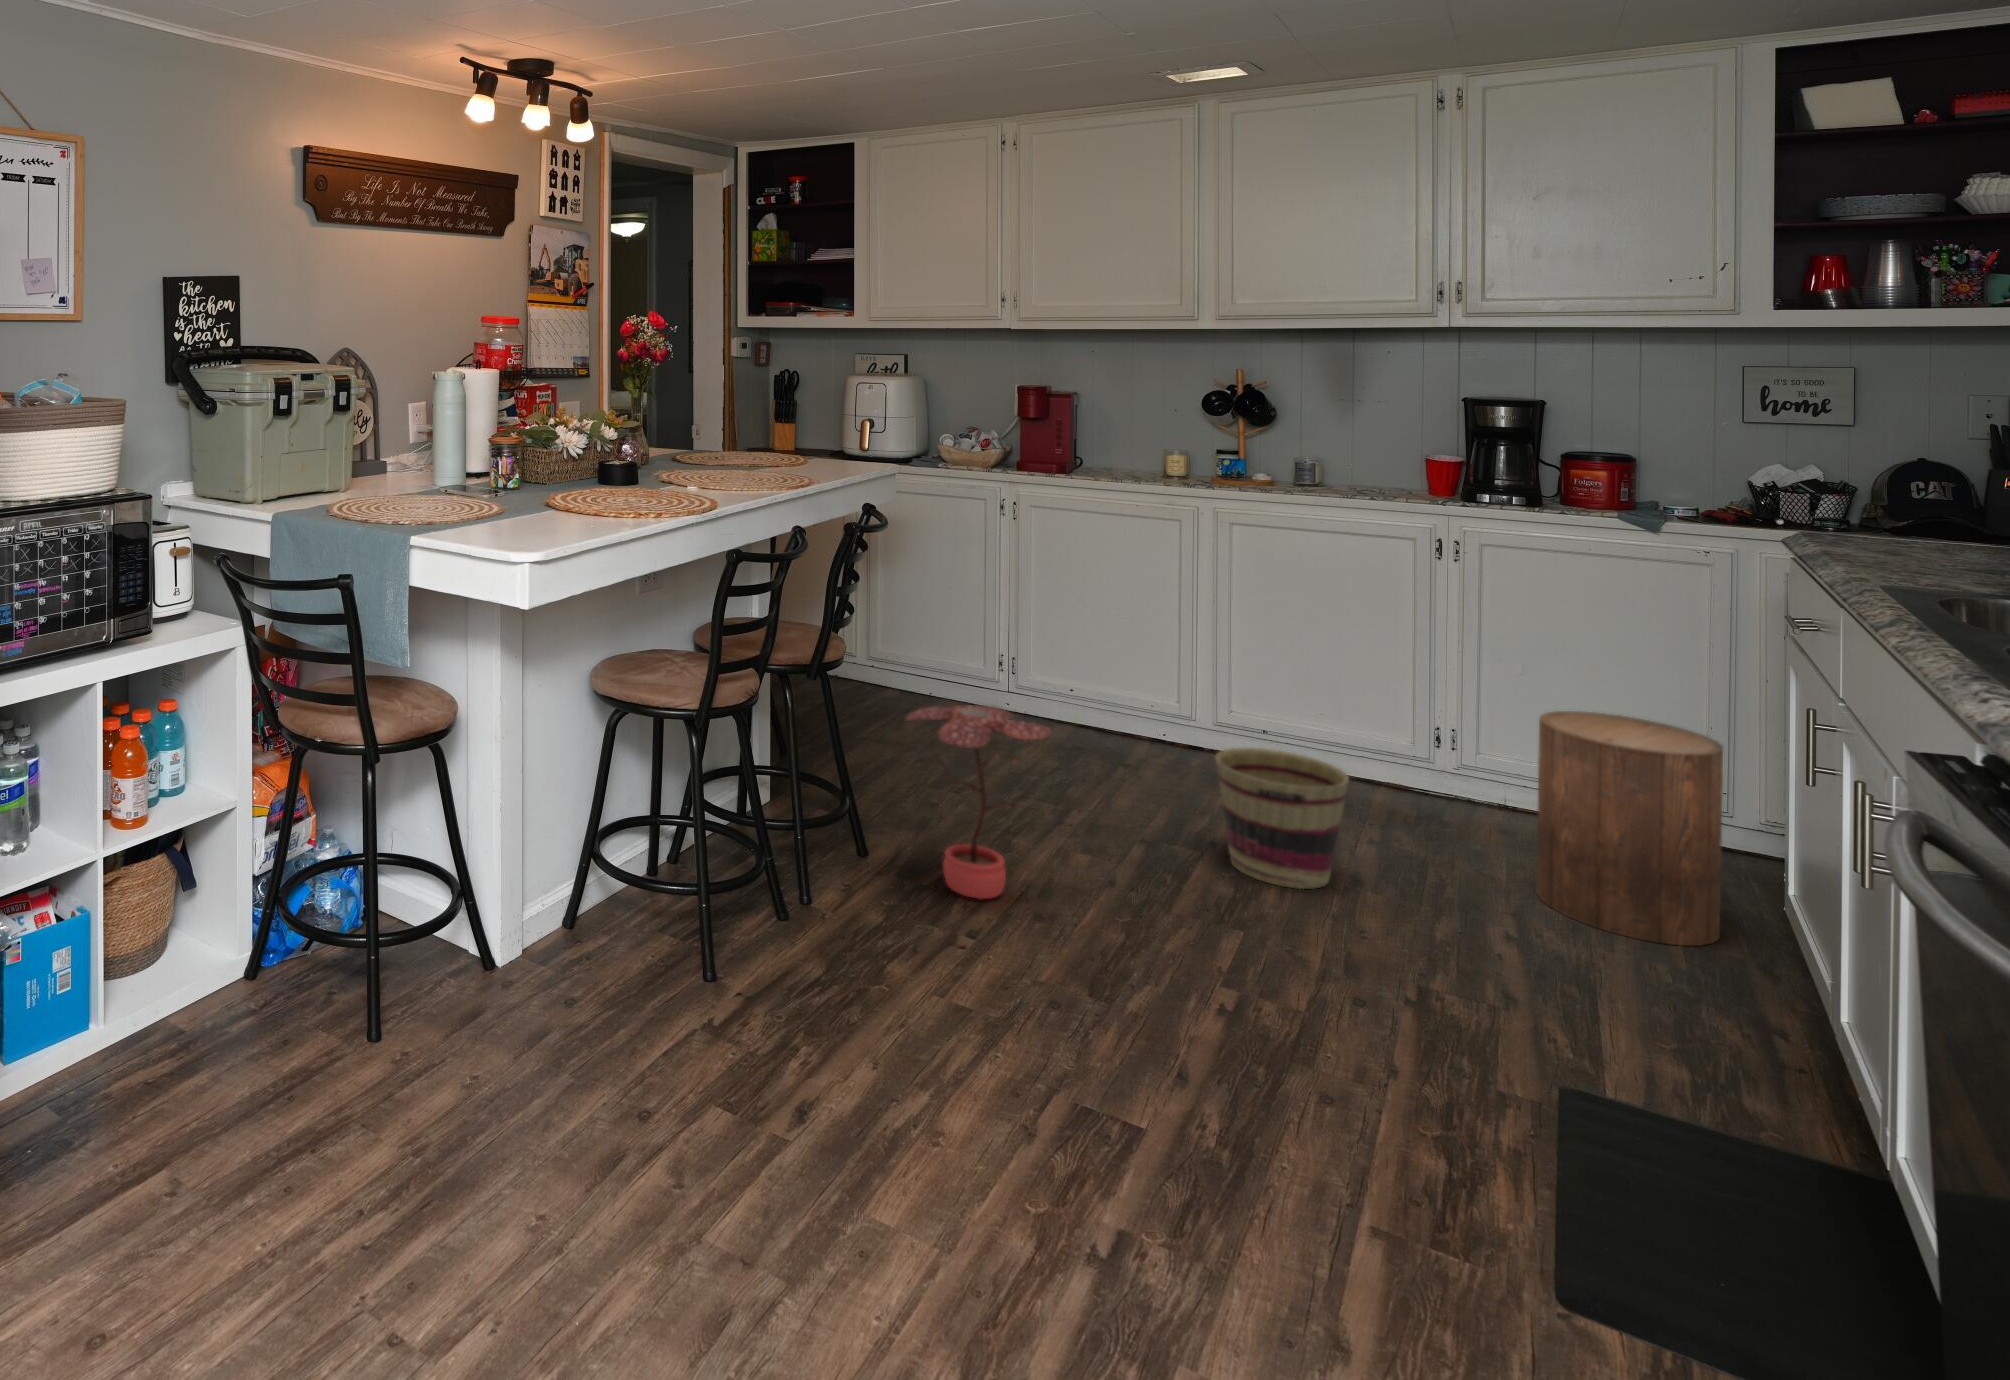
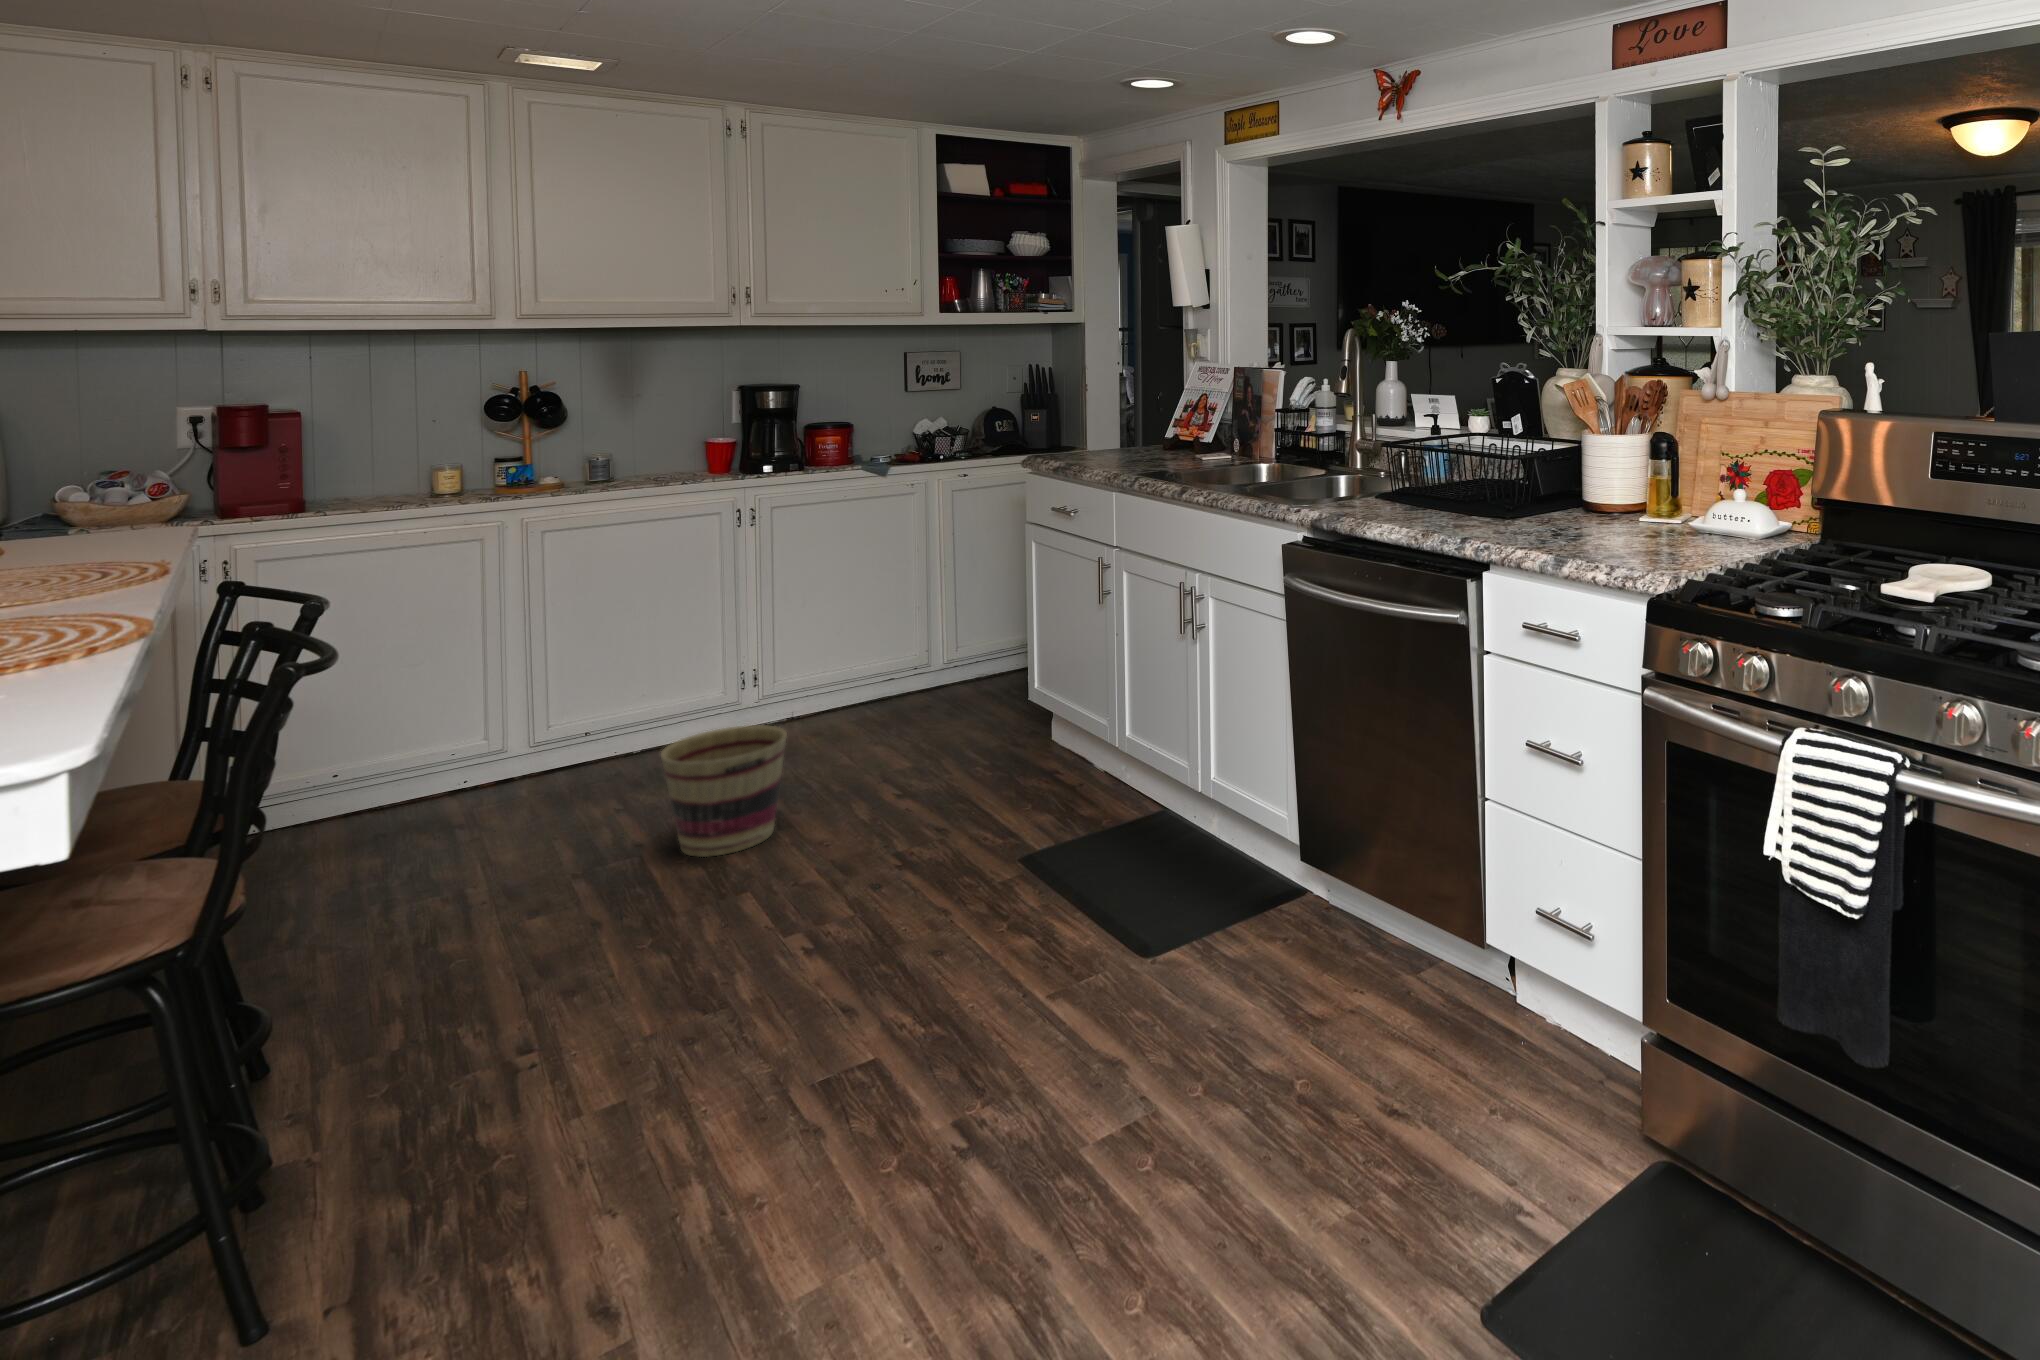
potted plant: present [906,705,1052,899] -> none [360,786,578,1031]
stool: present [1536,711,1723,946] -> none [886,610,998,771]

